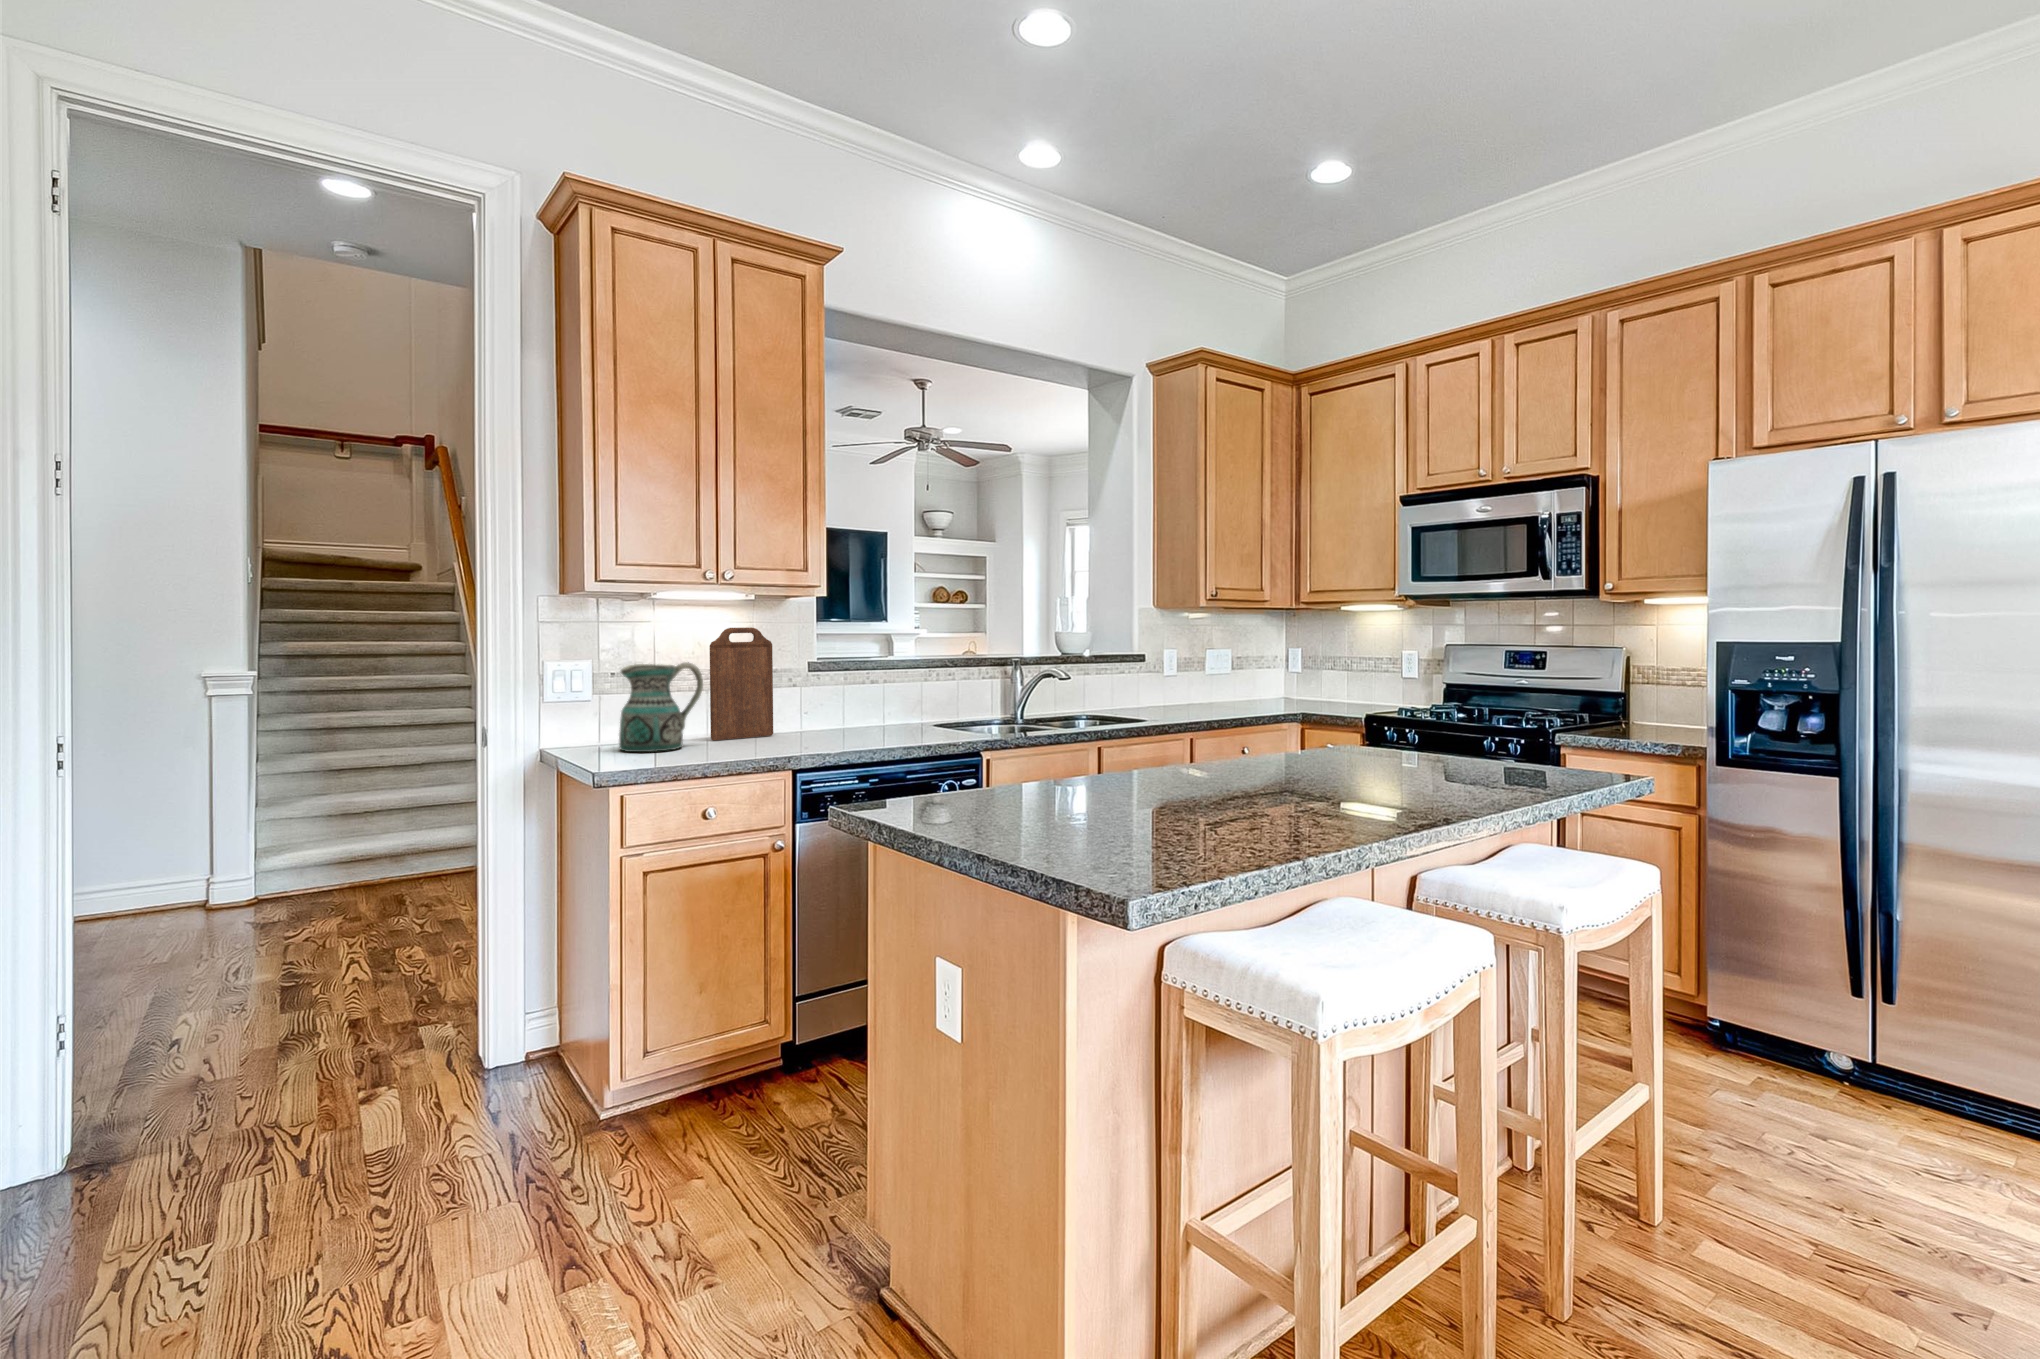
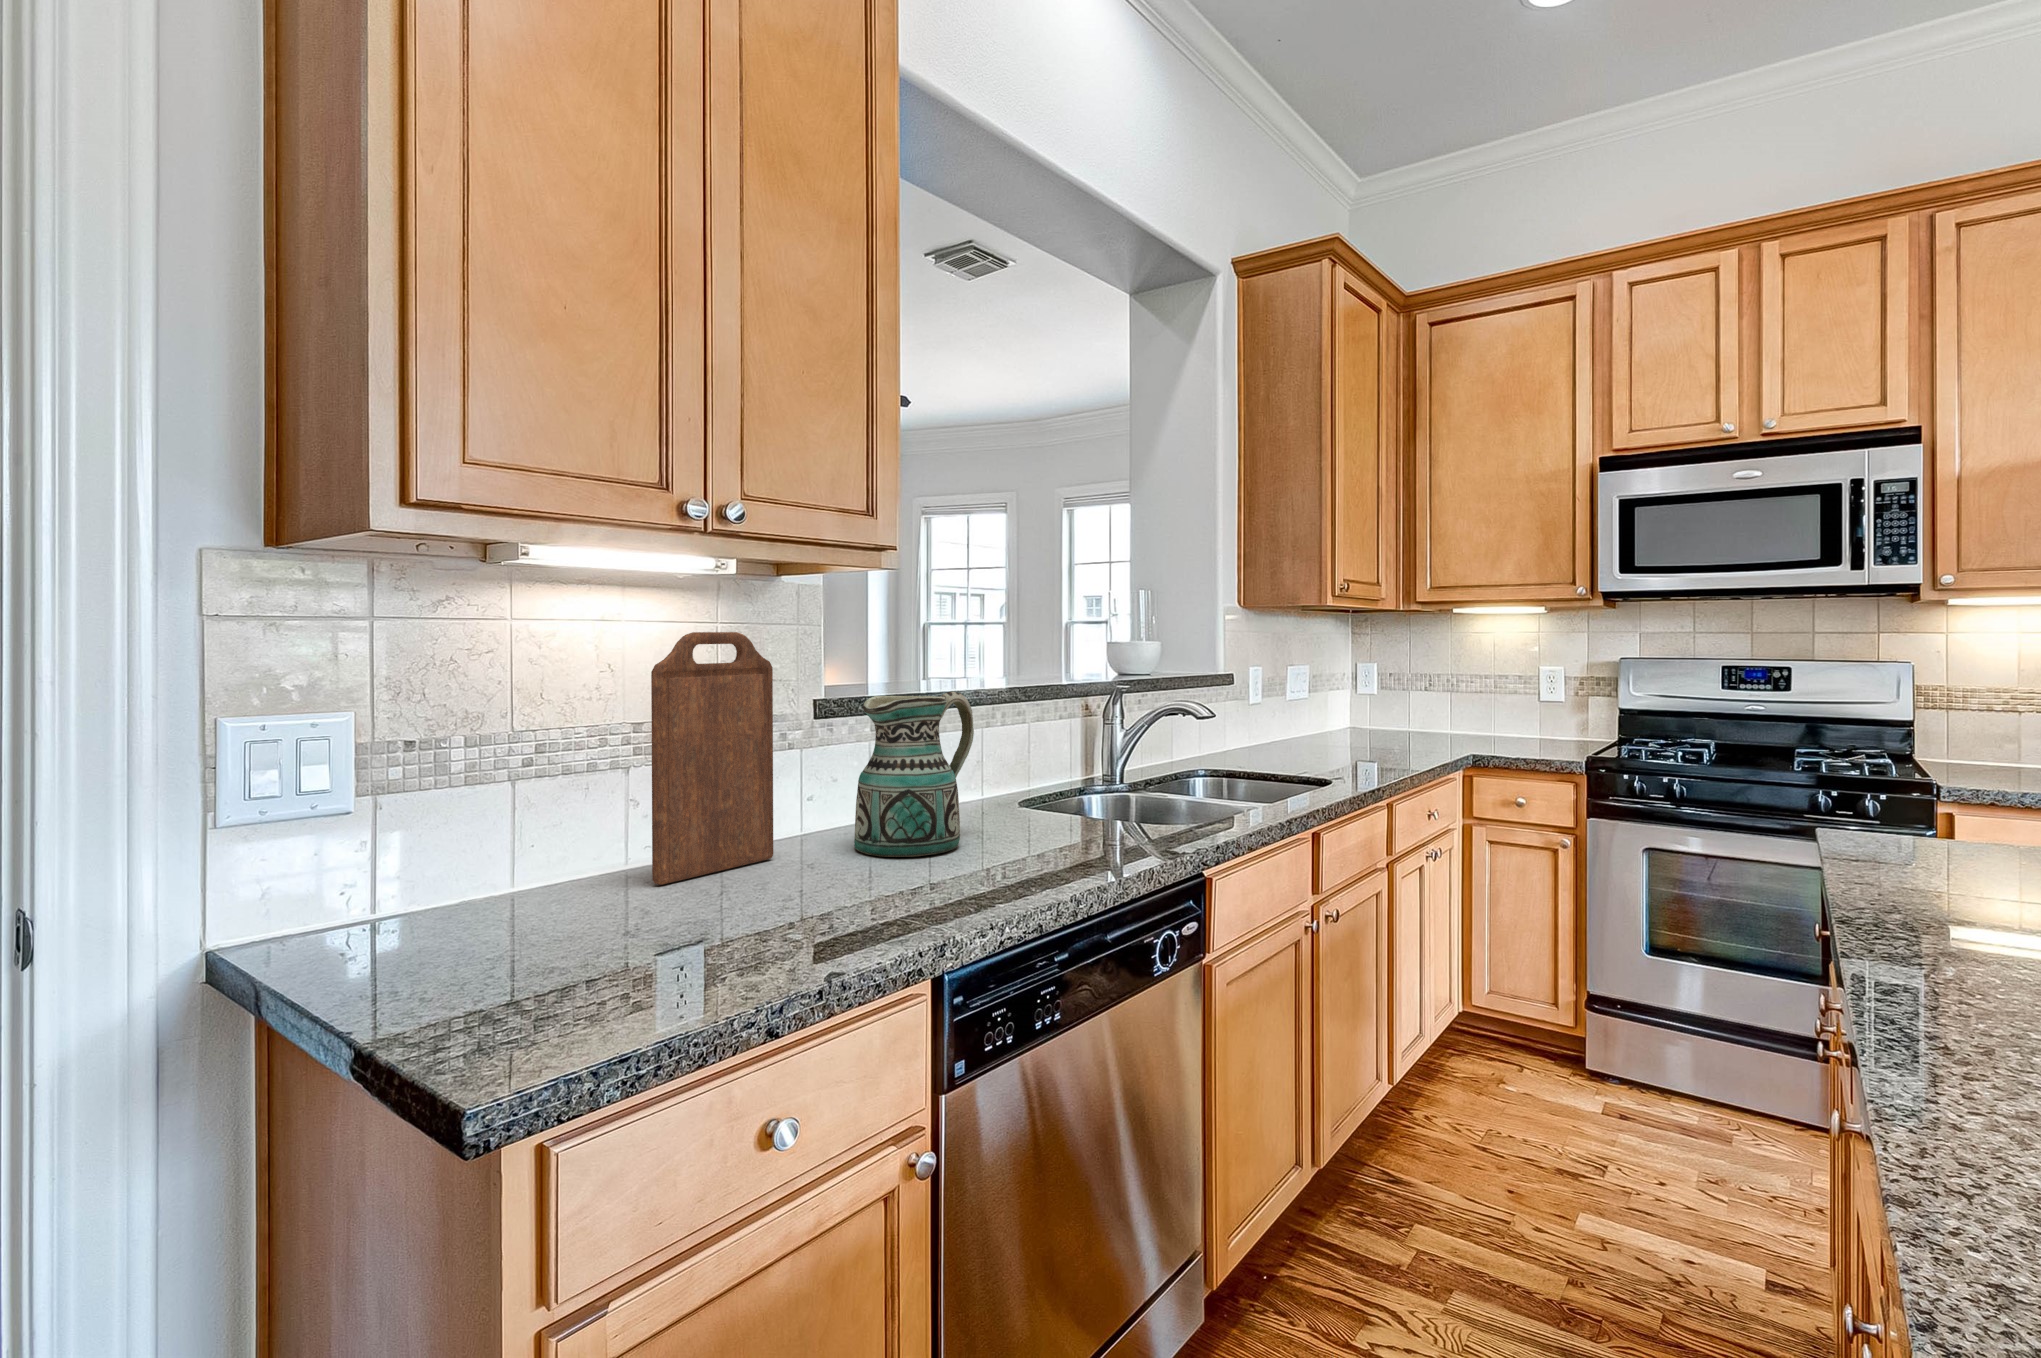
ceramic pitcher: present [619,662,703,752] -> present [854,692,974,857]

